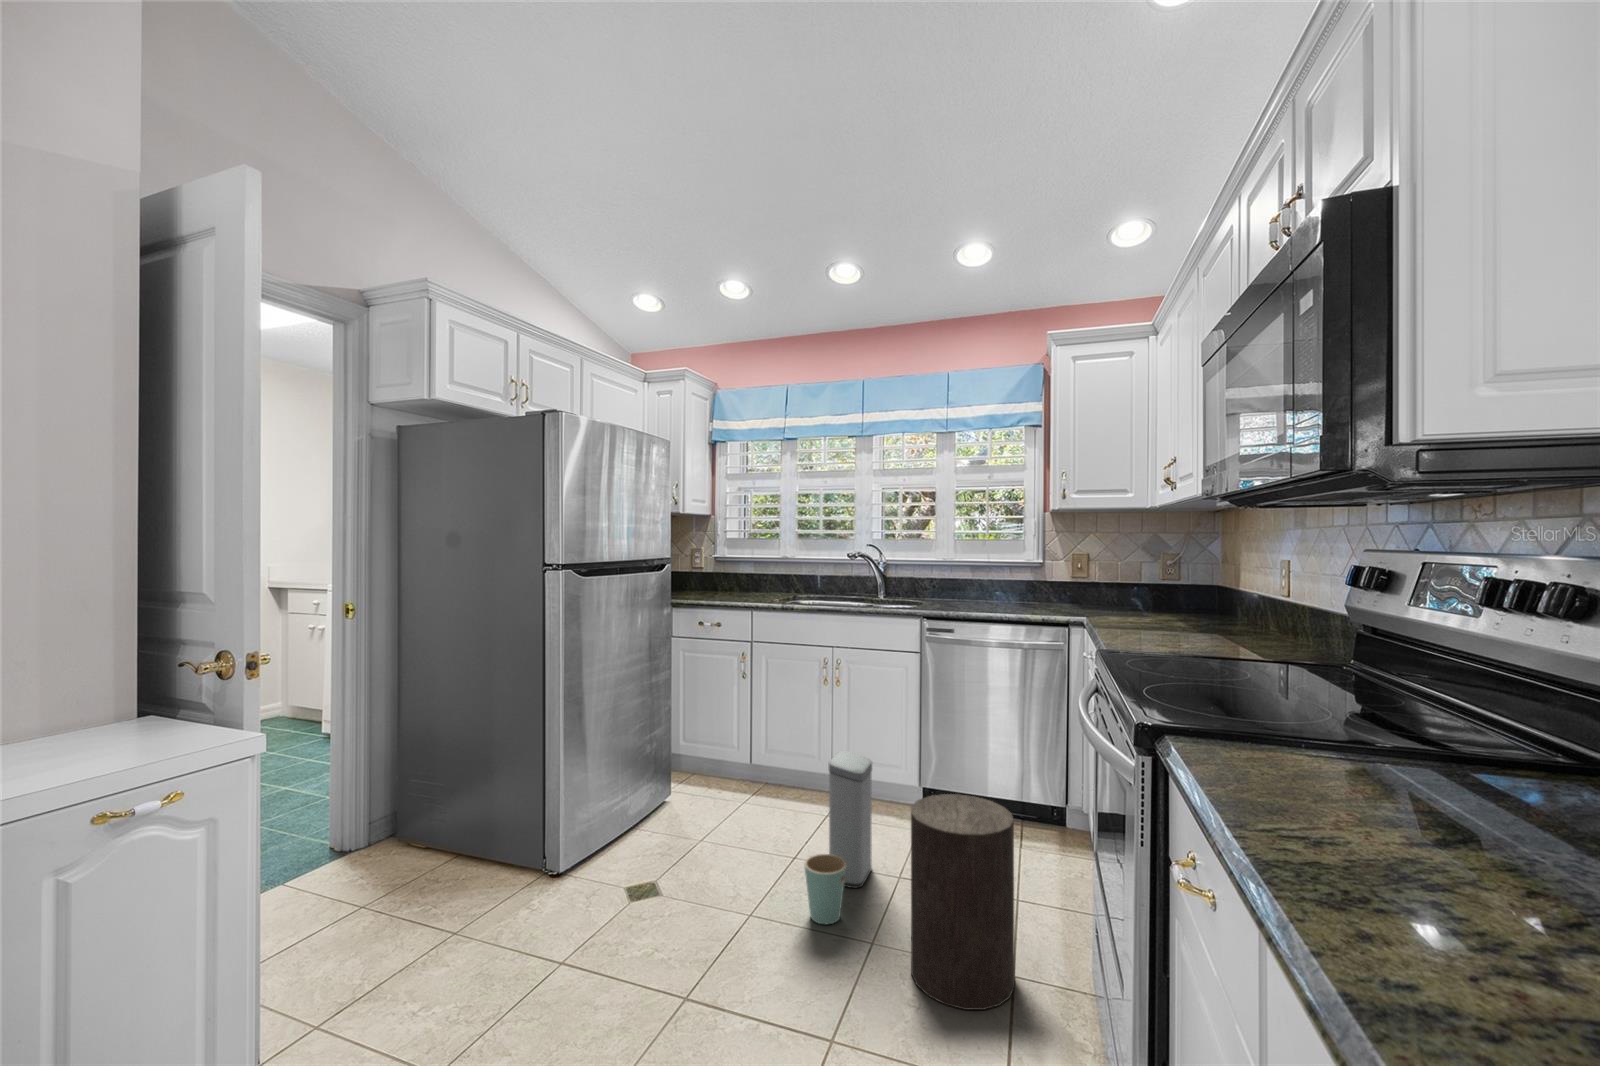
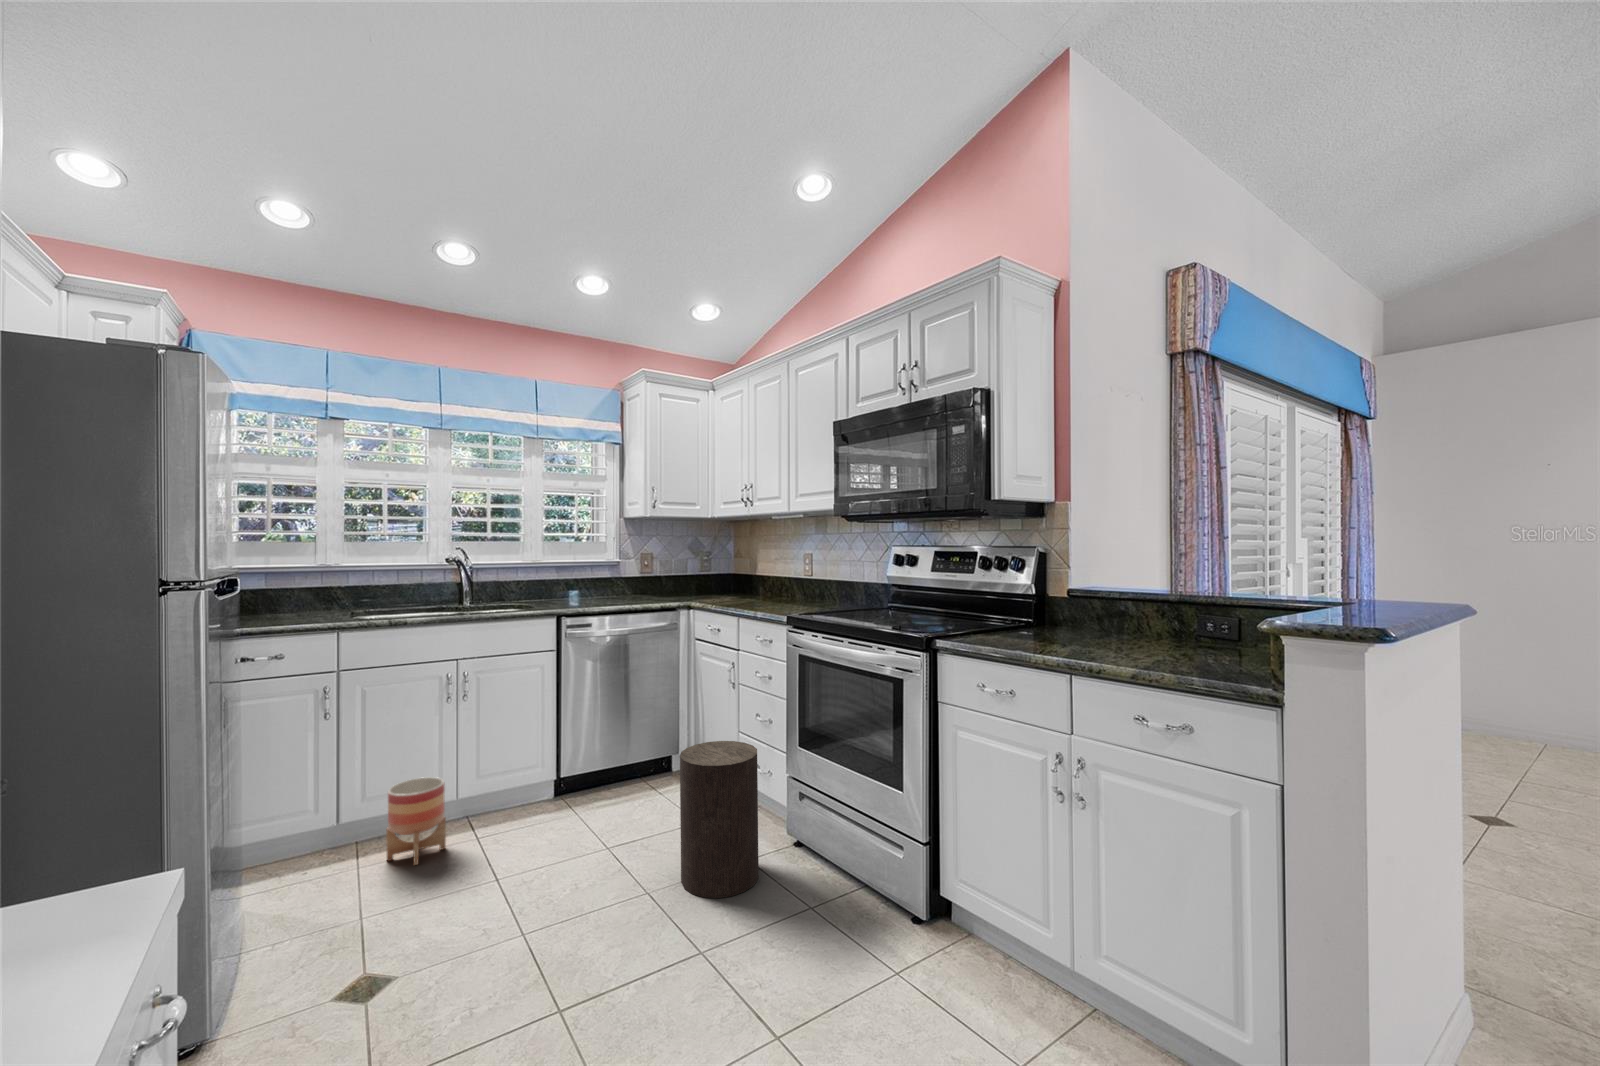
planter: none [758,746,800,821] -> present [386,777,446,865]
trash can: present [804,751,872,924] -> none [541,749,606,906]

